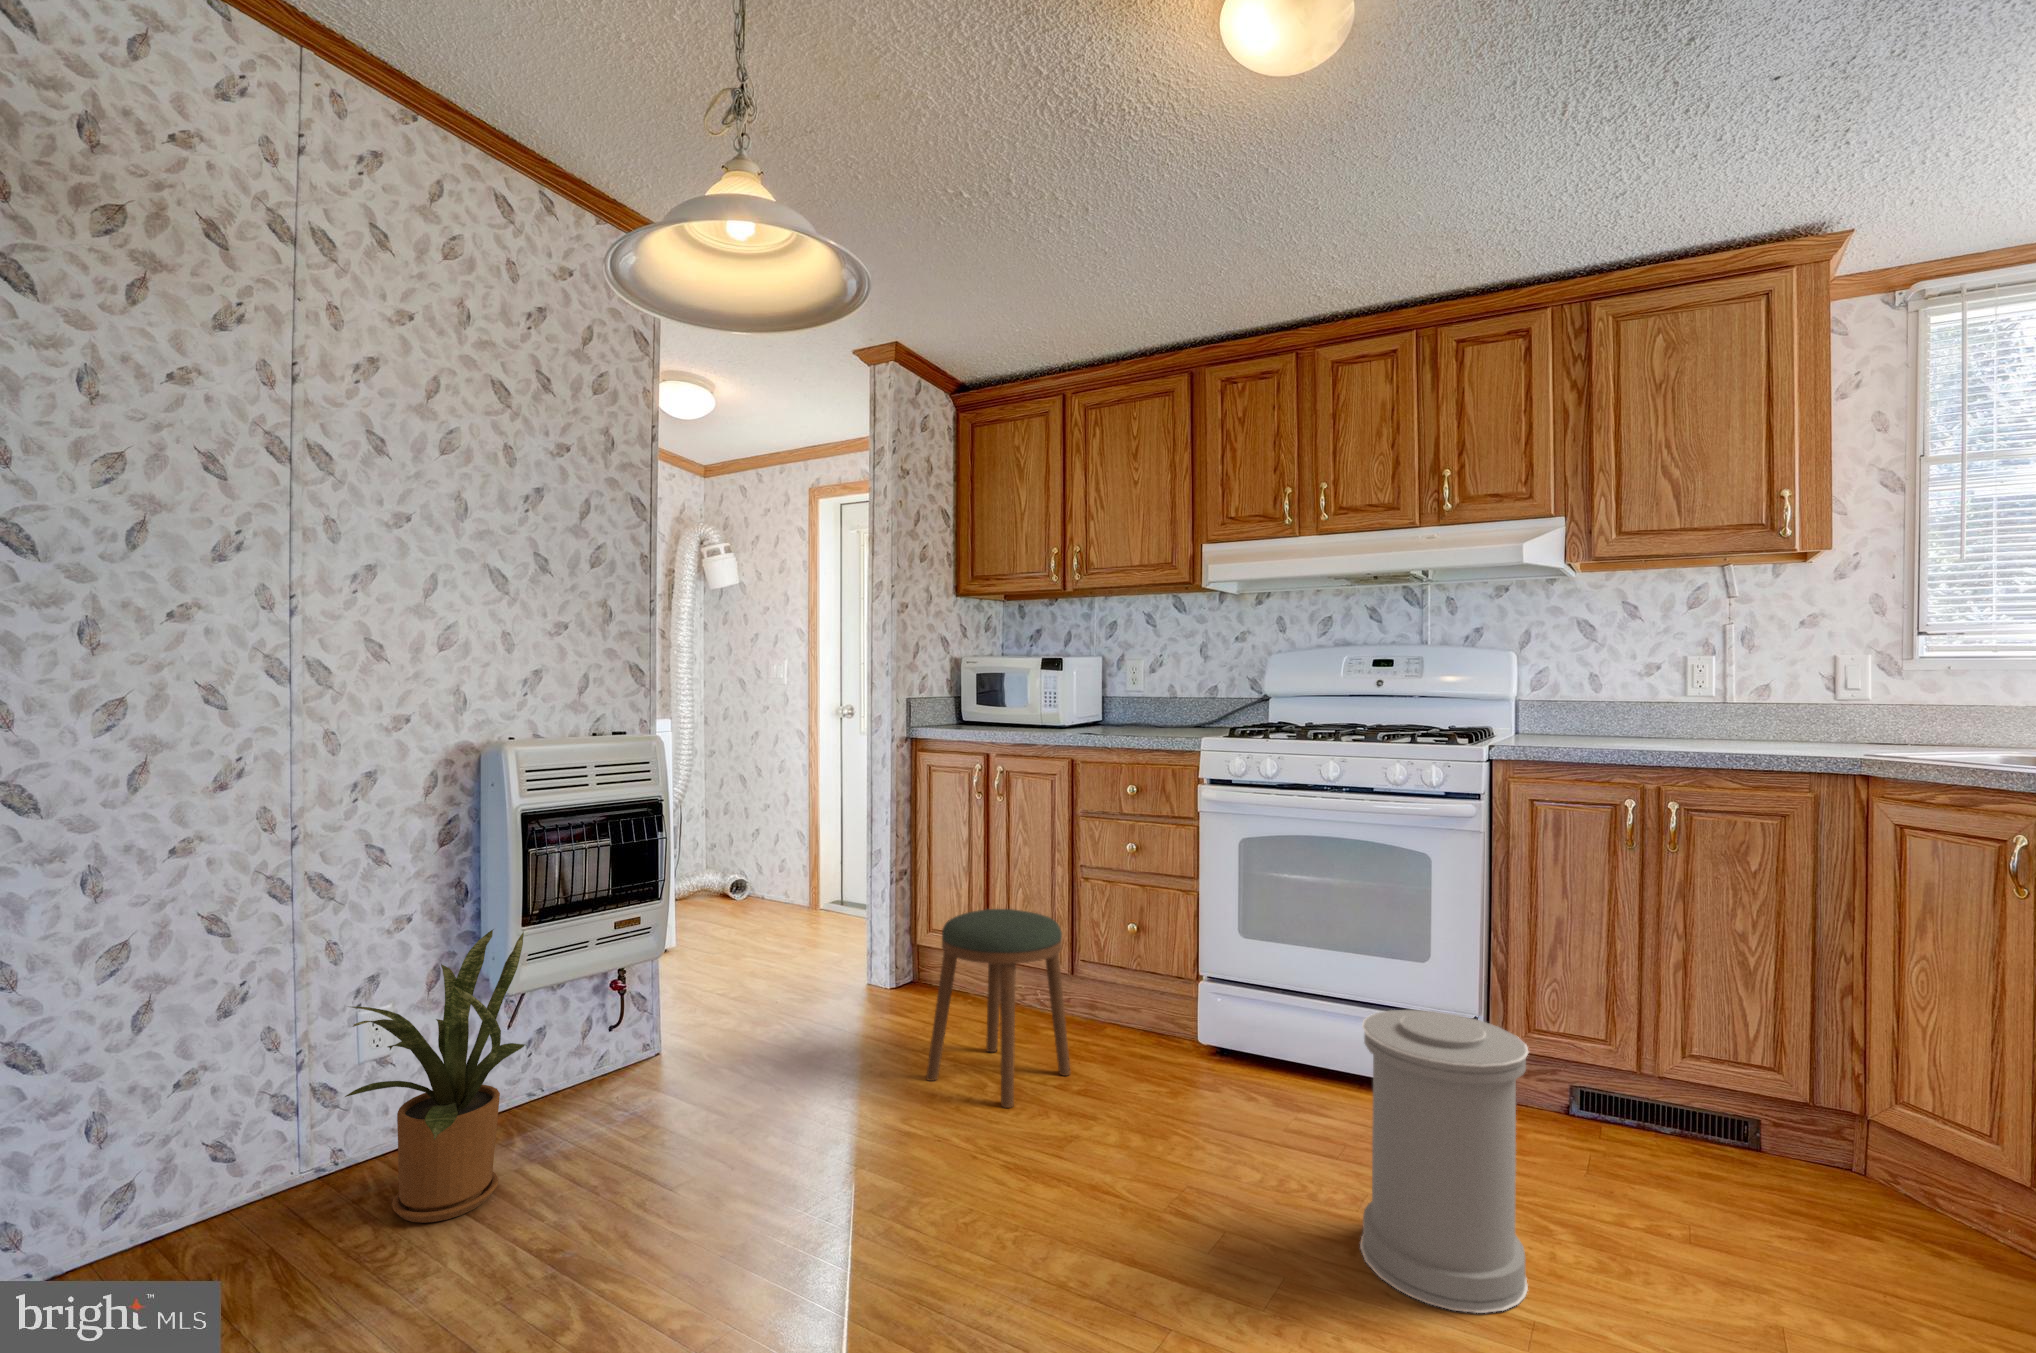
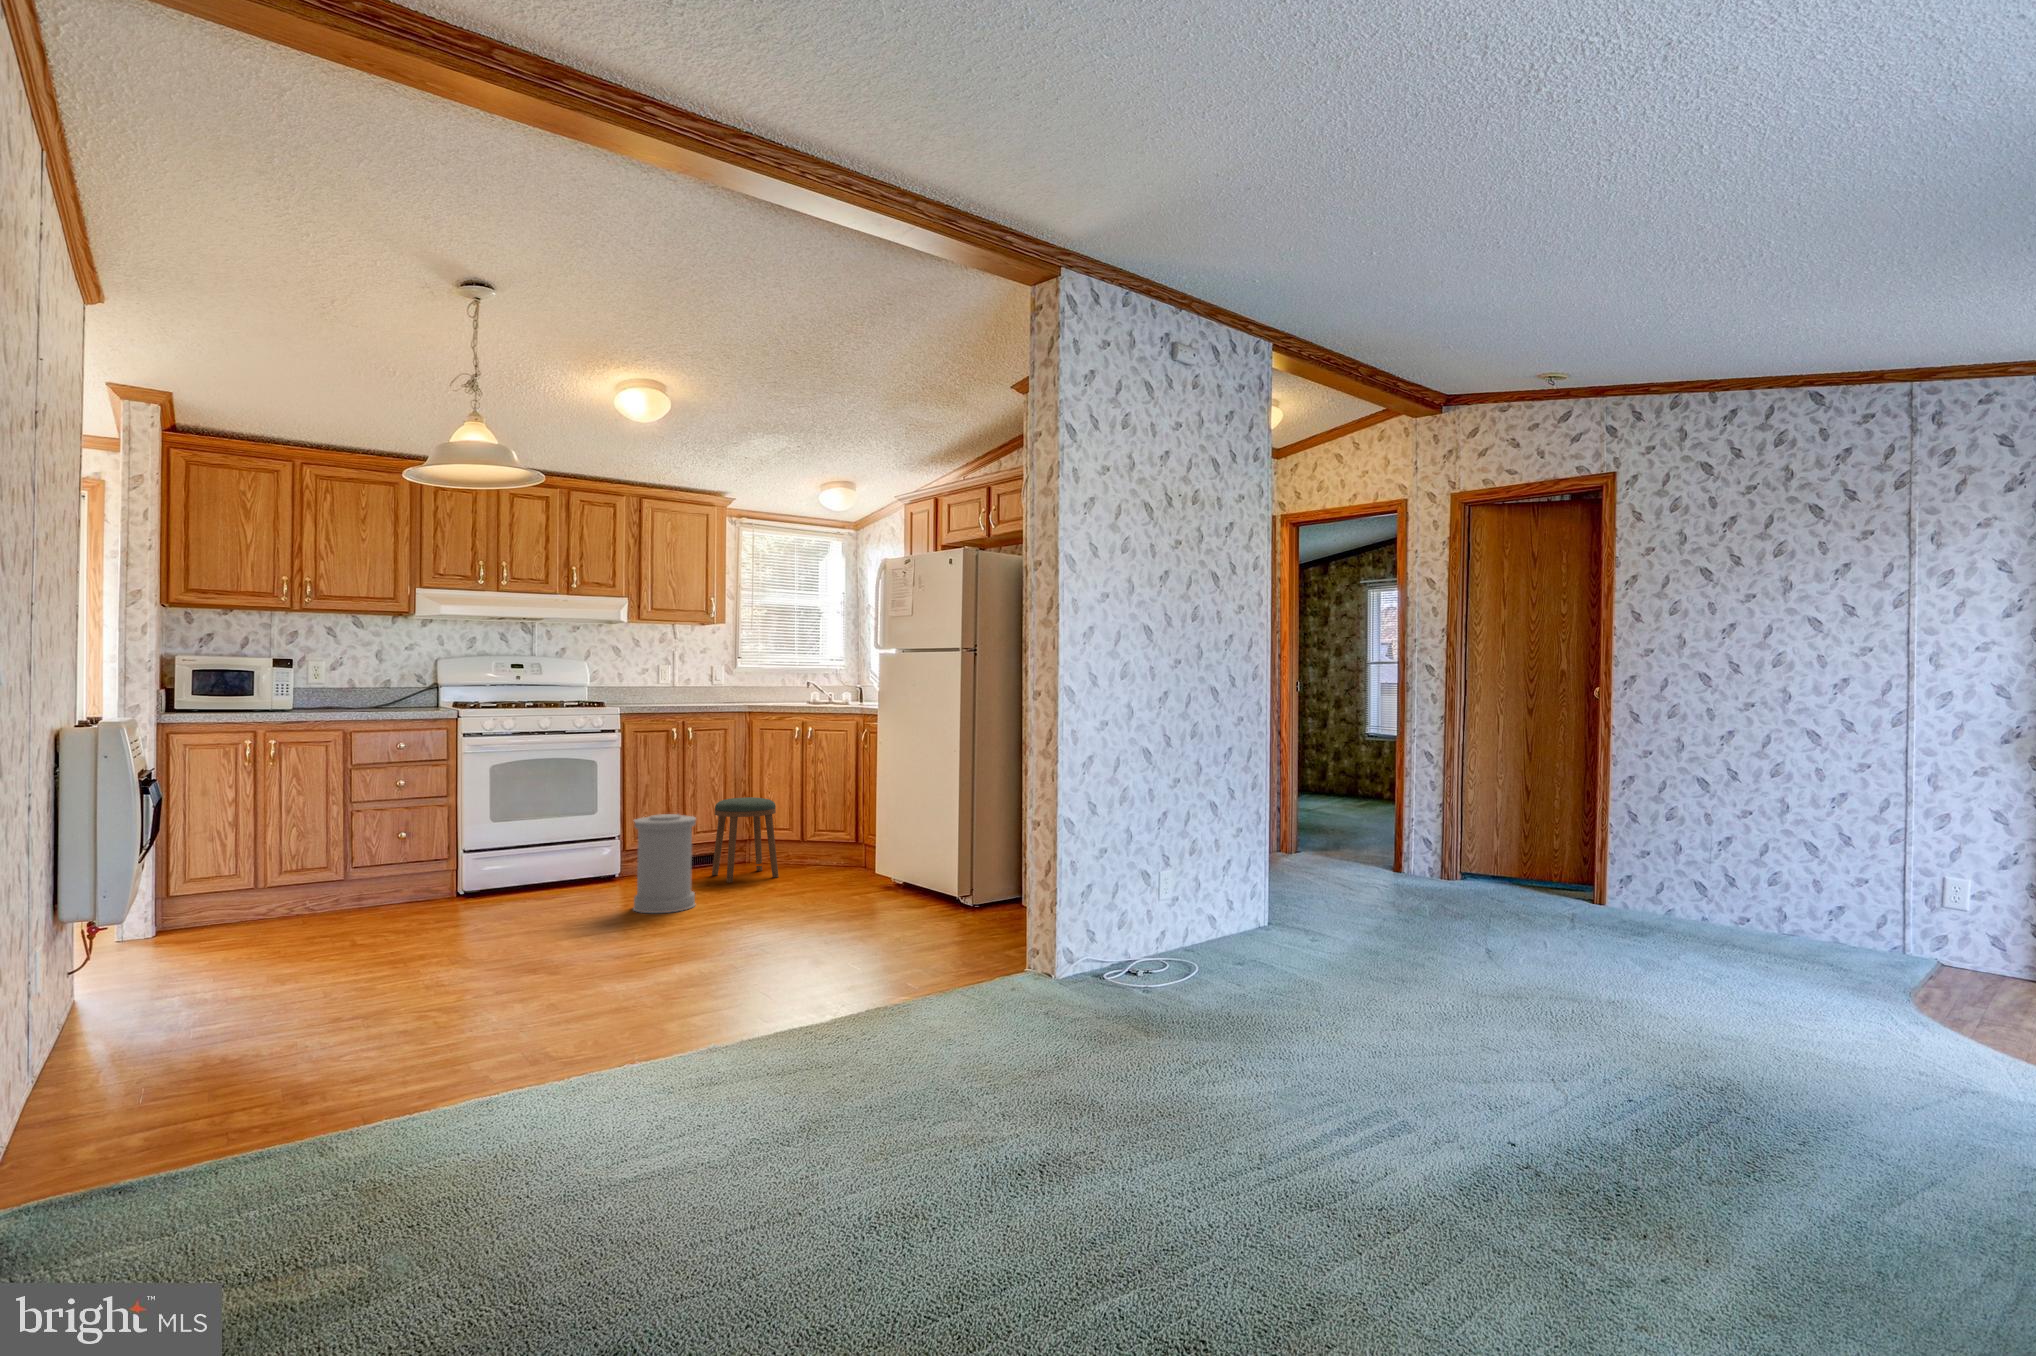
stool: present [926,909,1070,1108] -> present [712,797,779,882]
house plant: present [345,929,525,1223] -> none [94,860,267,1044]

